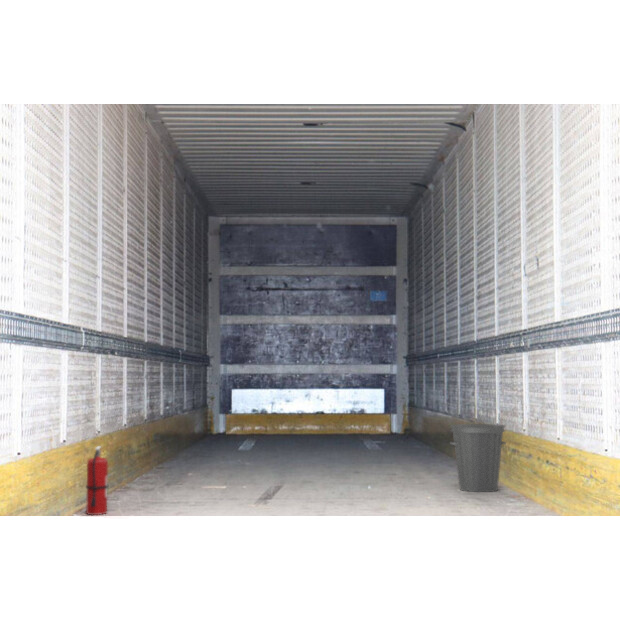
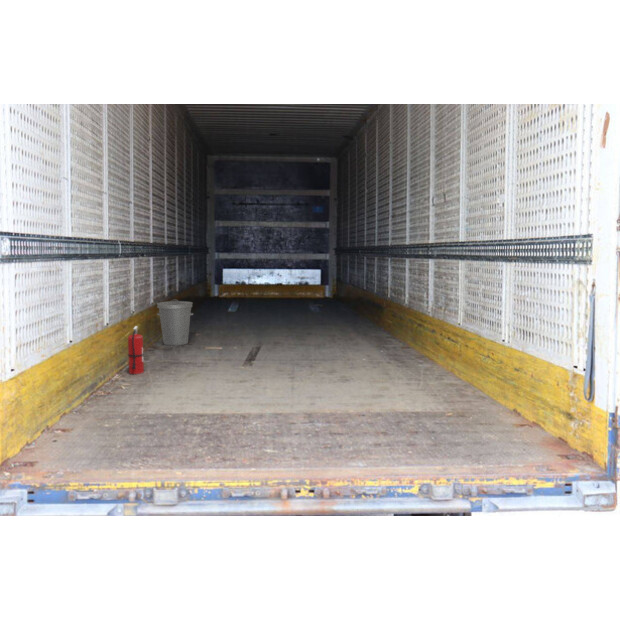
trash can: present [450,423,506,492] -> present [157,300,193,345]

